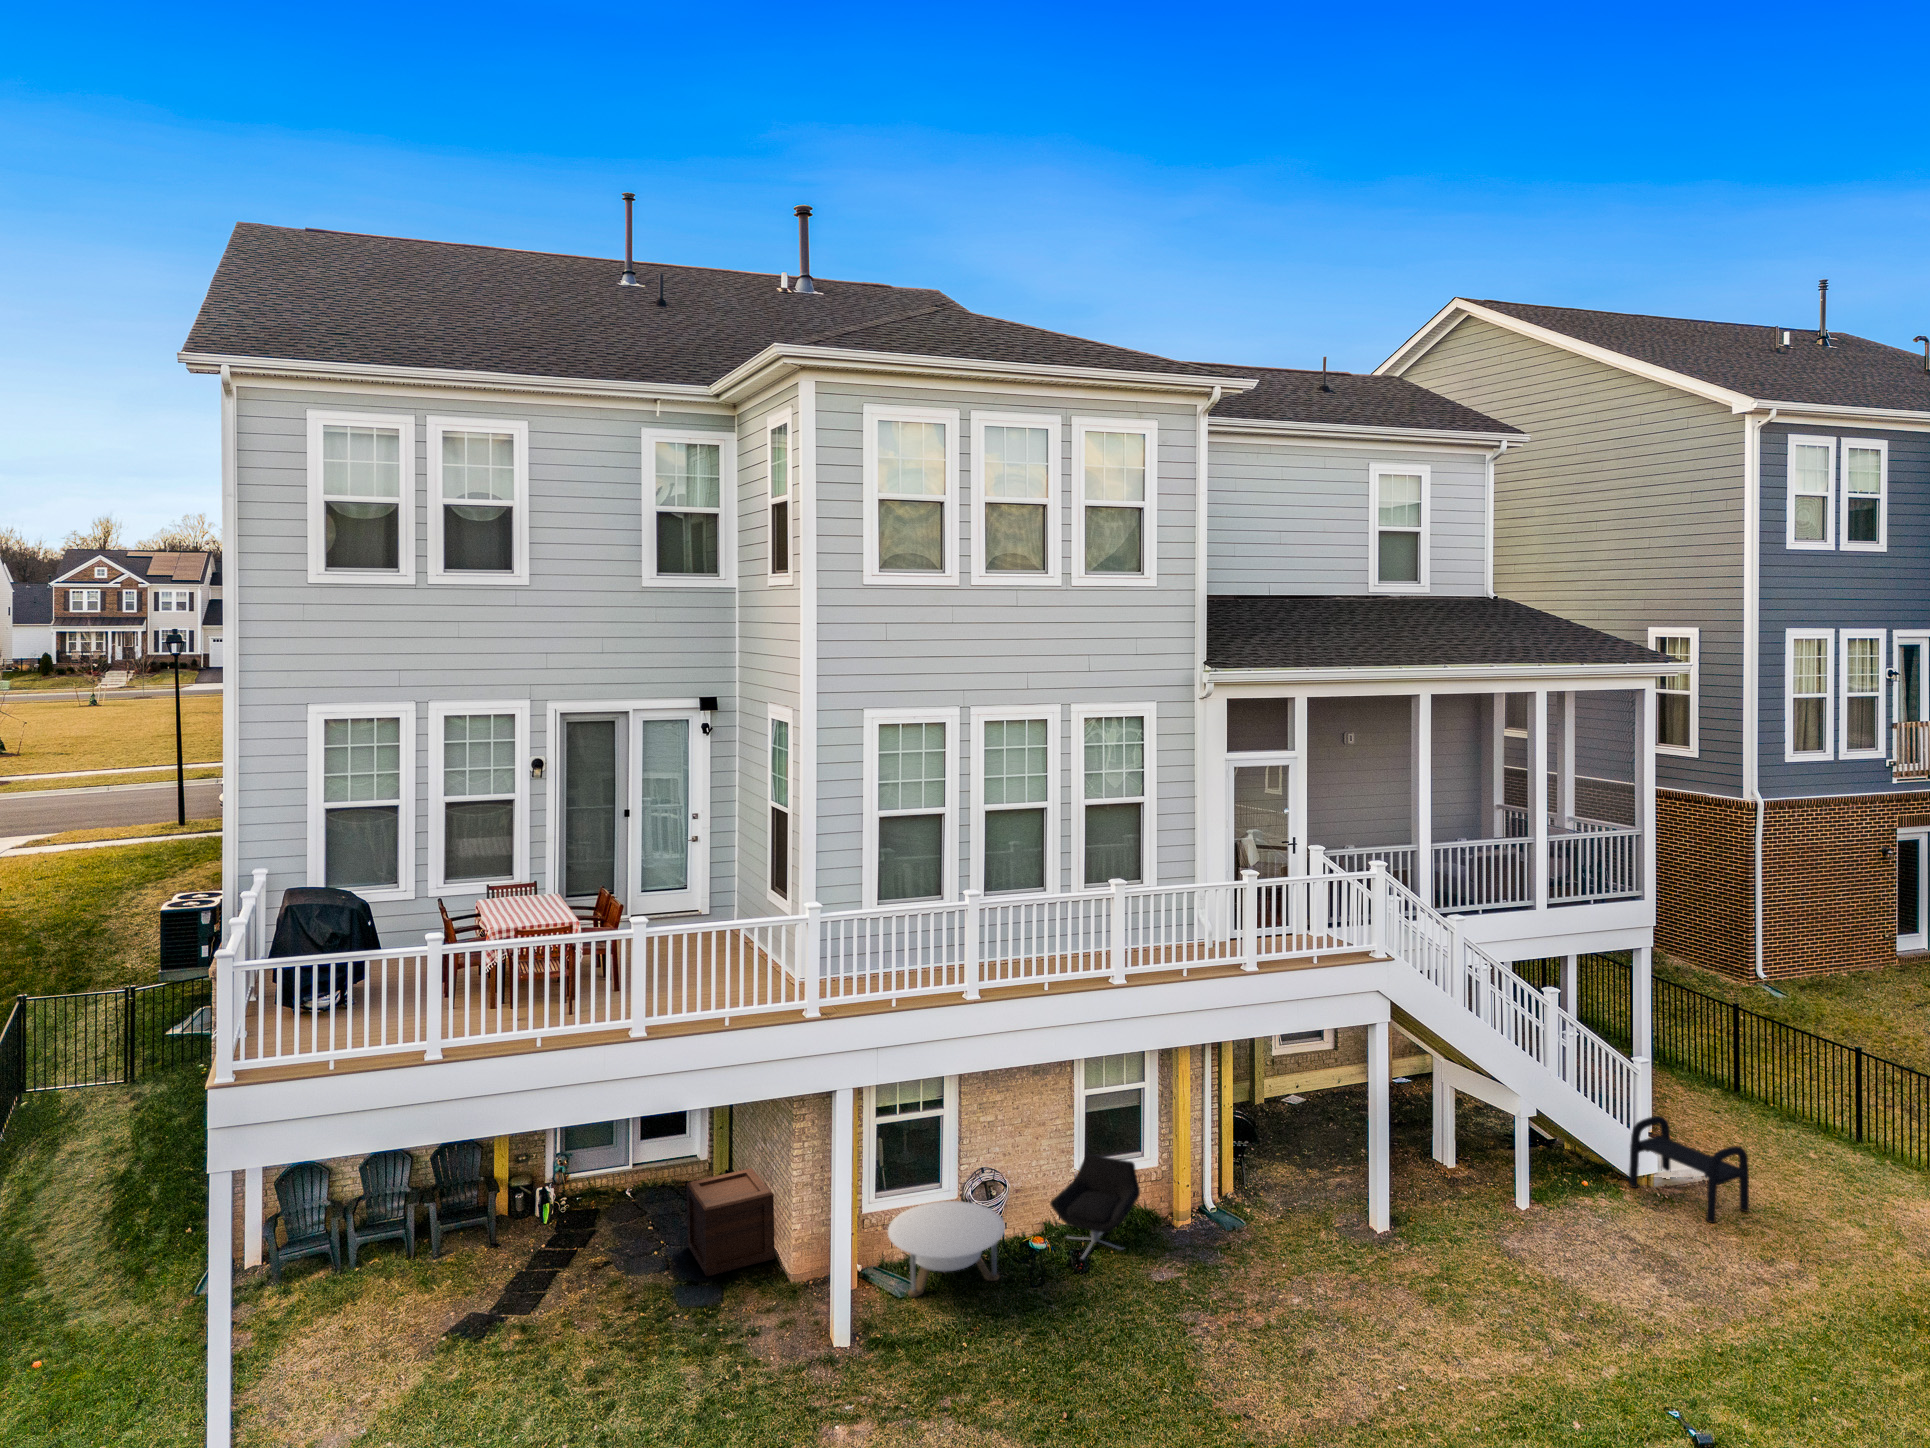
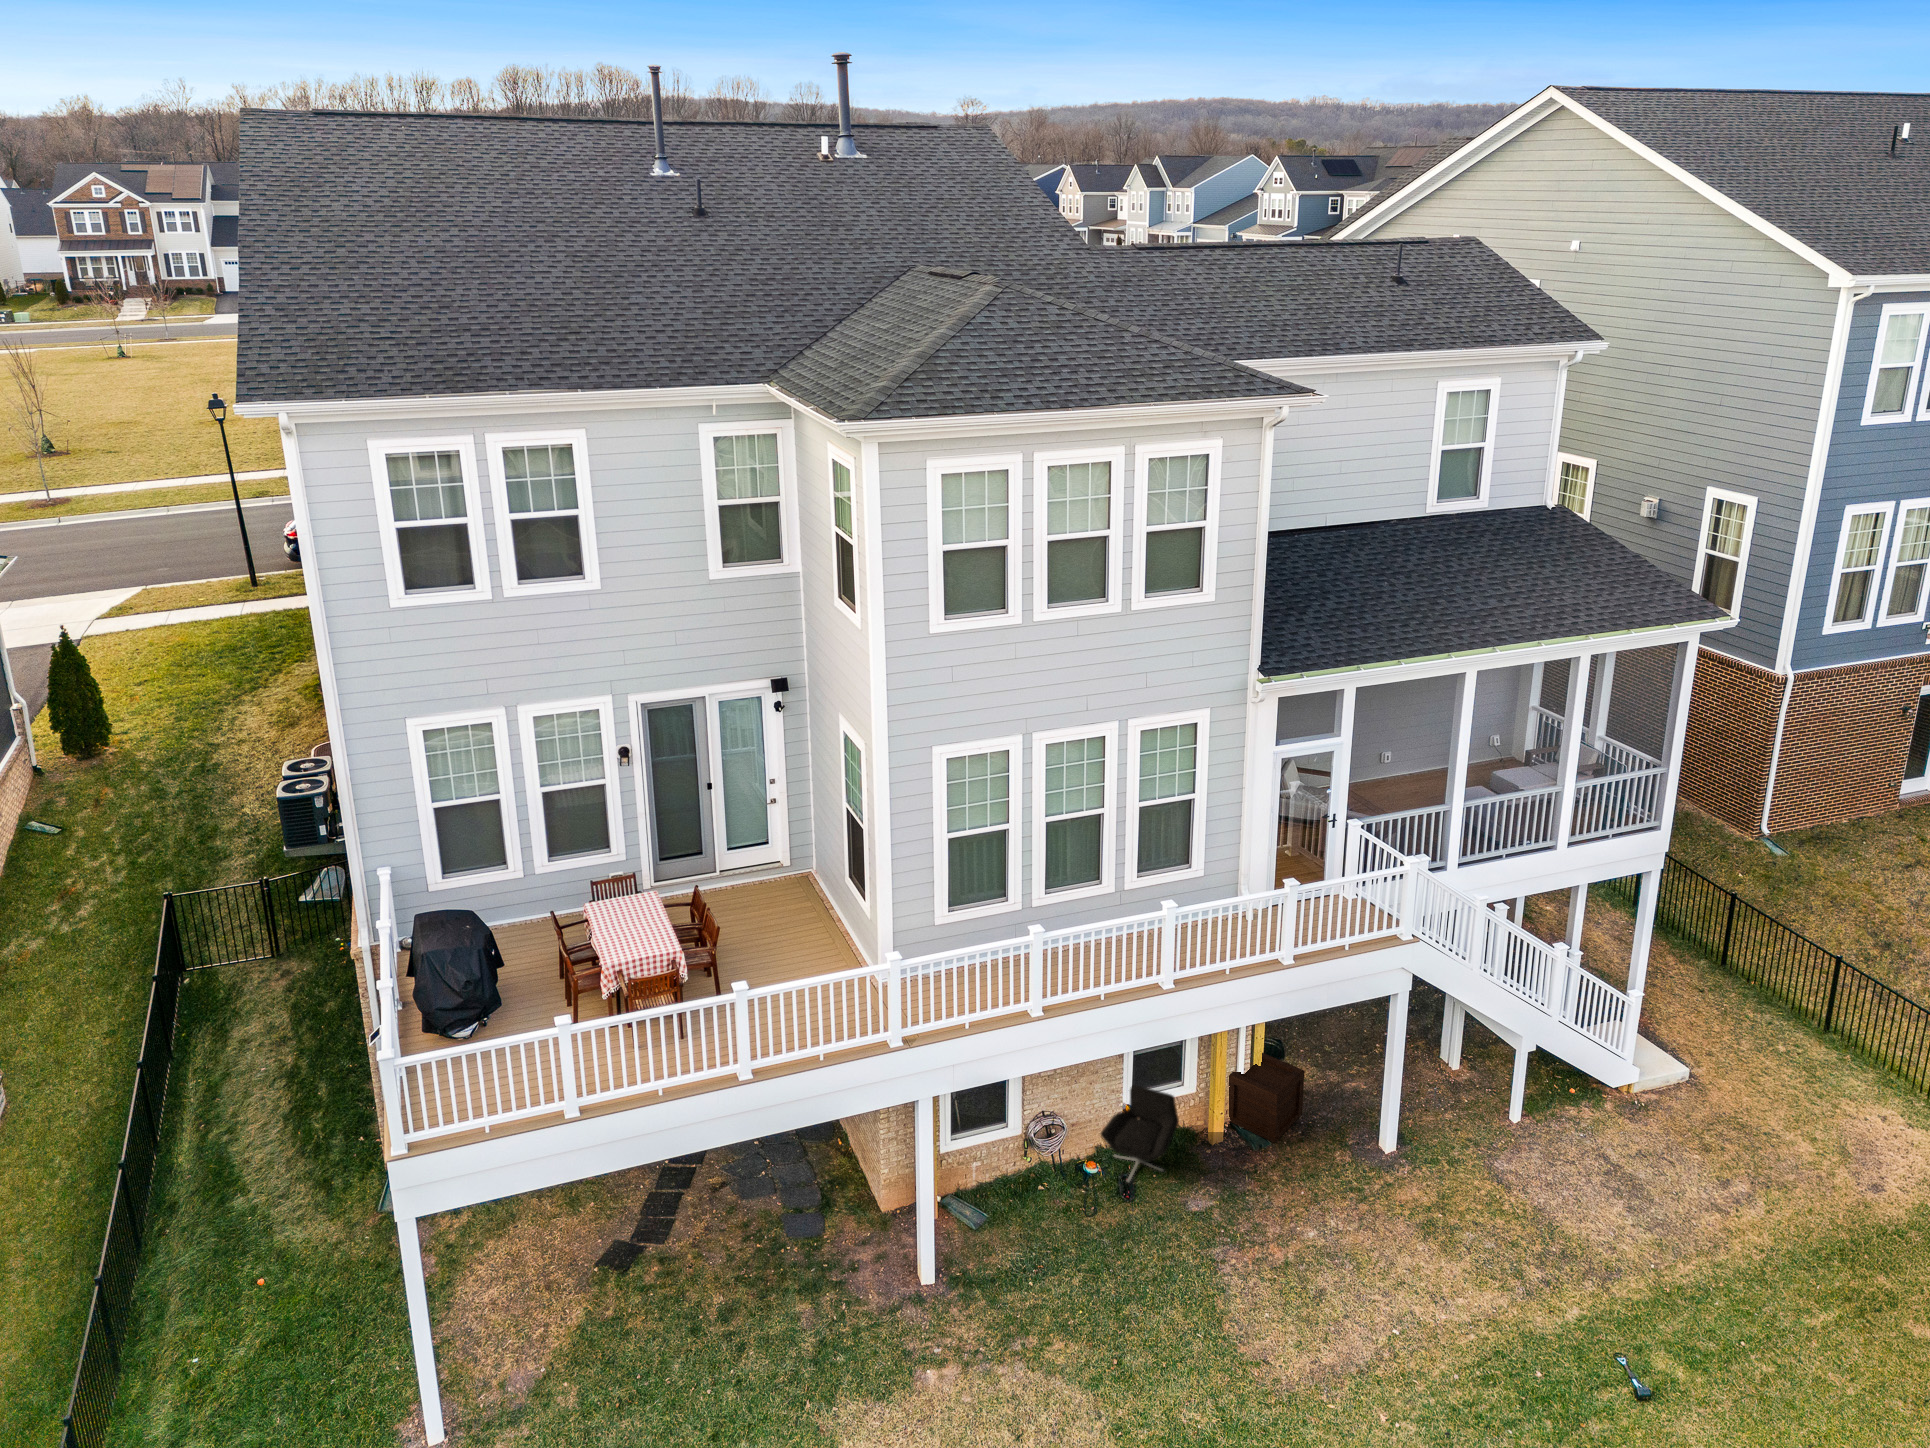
bench: present [1629,1116,1749,1223] -> none [1611,1038,1720,1142]
wooden crate: present [687,1168,775,1277] -> present [1229,1053,1305,1143]
round table: present [888,1201,1005,1297] -> none [962,1133,1063,1226]

